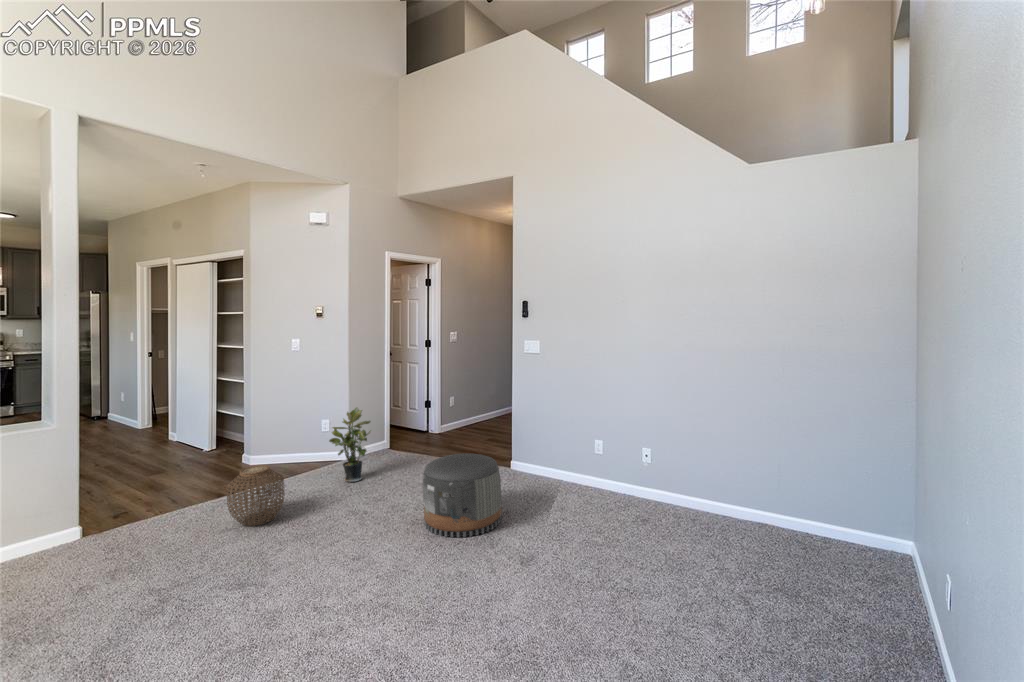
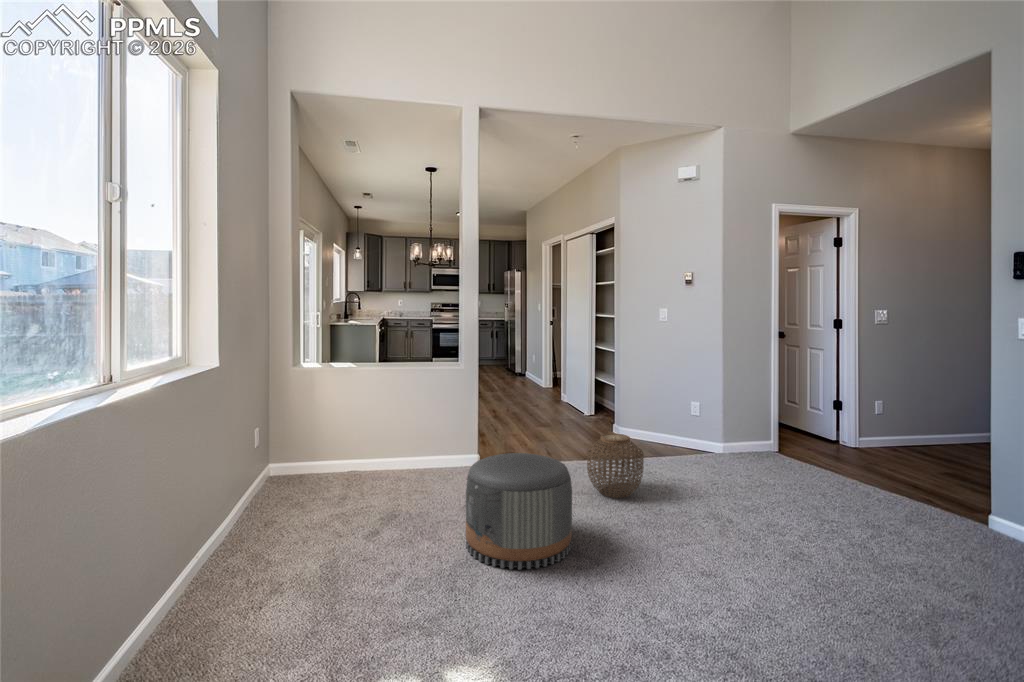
potted plant: present [329,407,371,482] -> none [698,389,753,481]
pouf: present [423,453,502,538] -> present [466,453,572,570]

